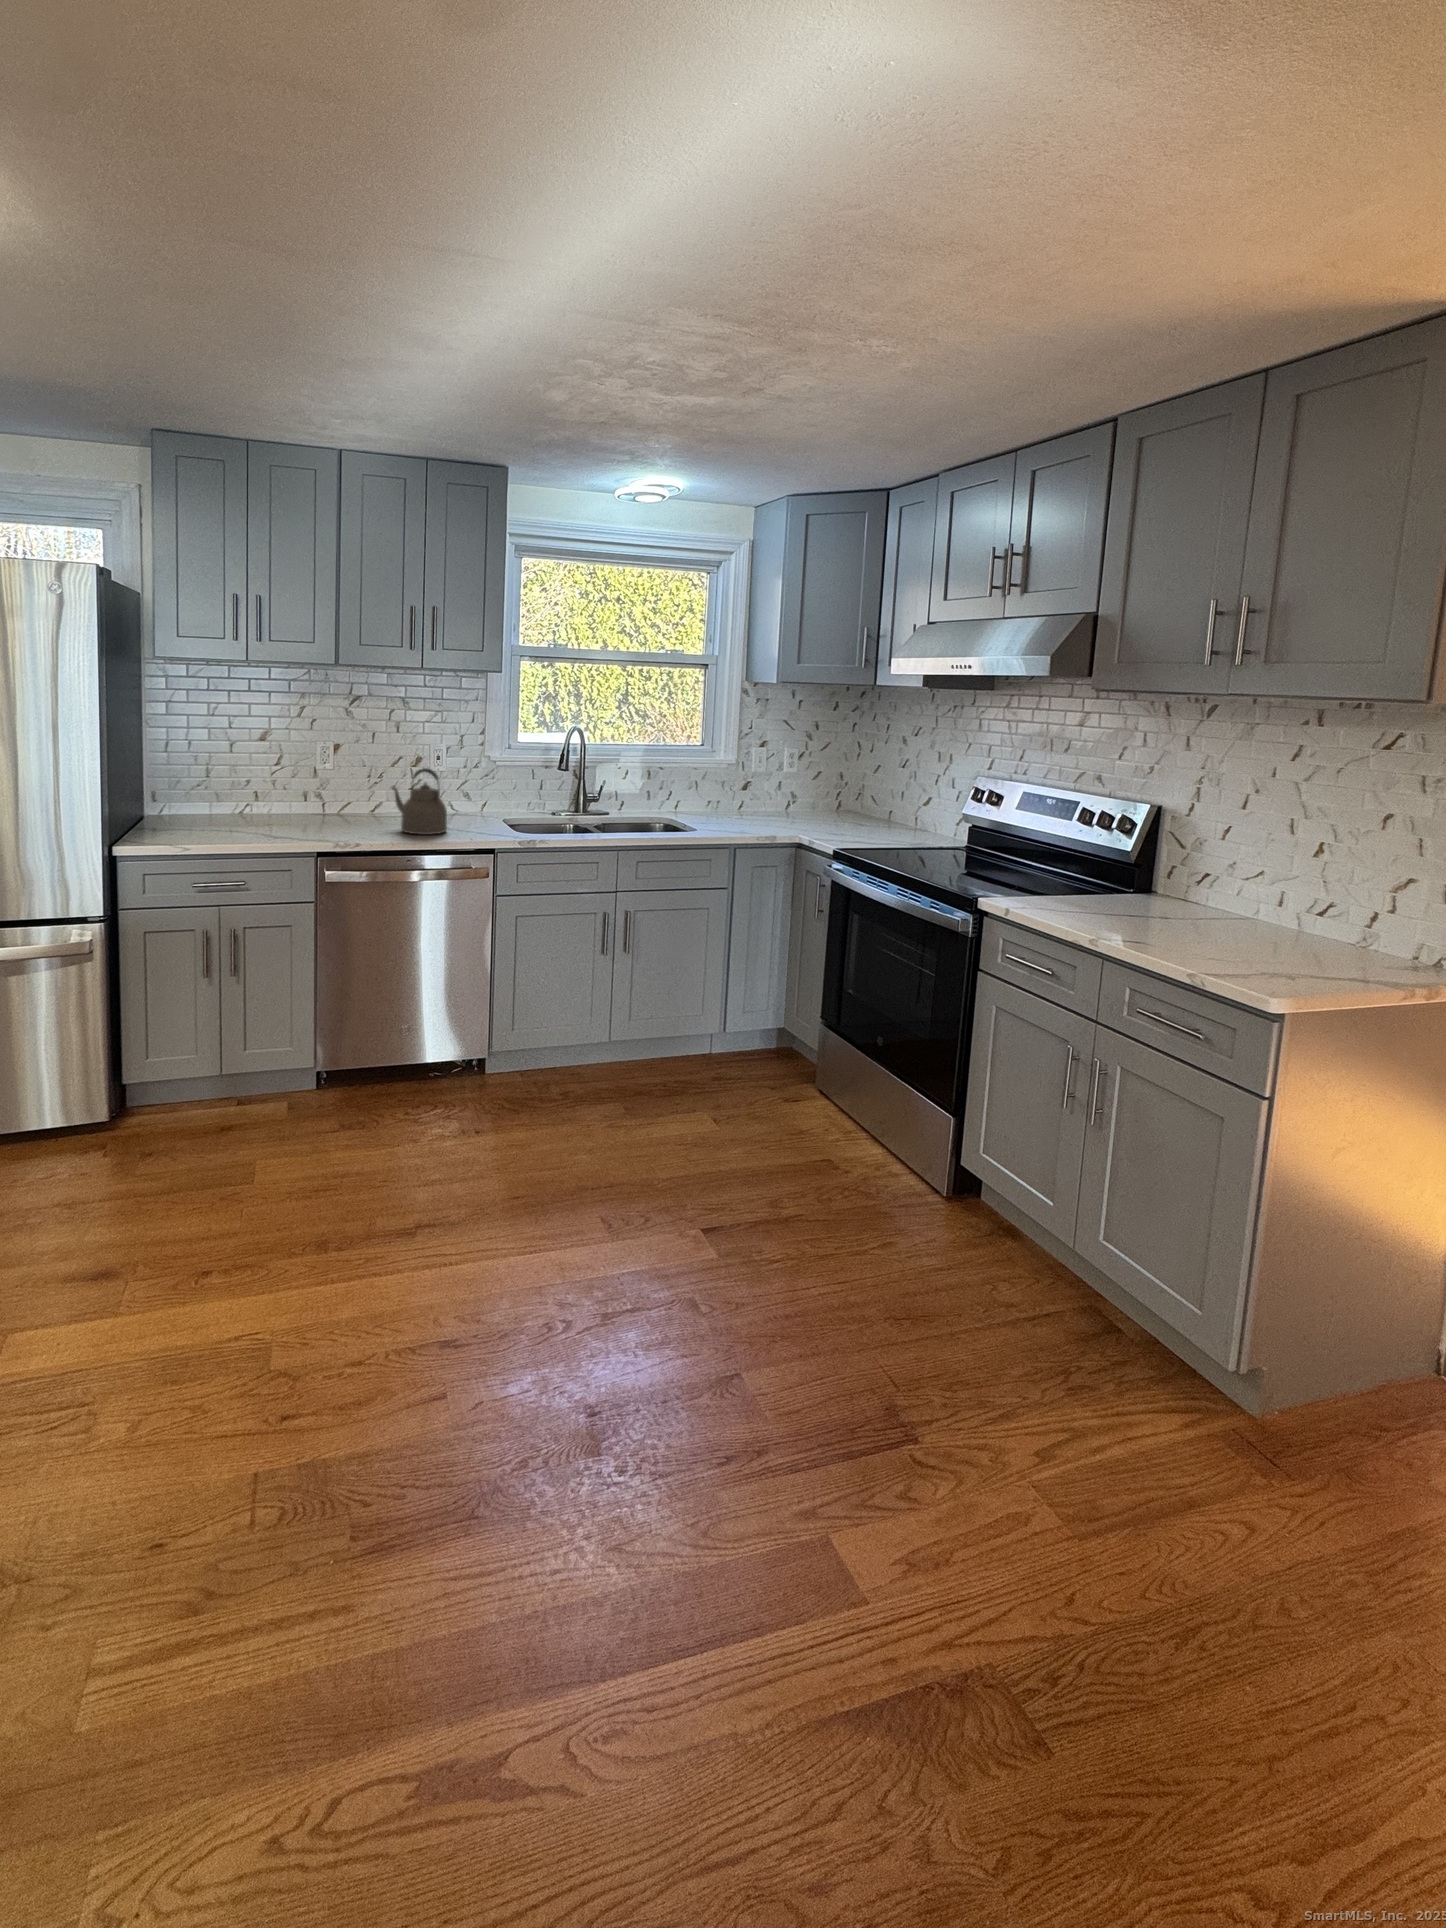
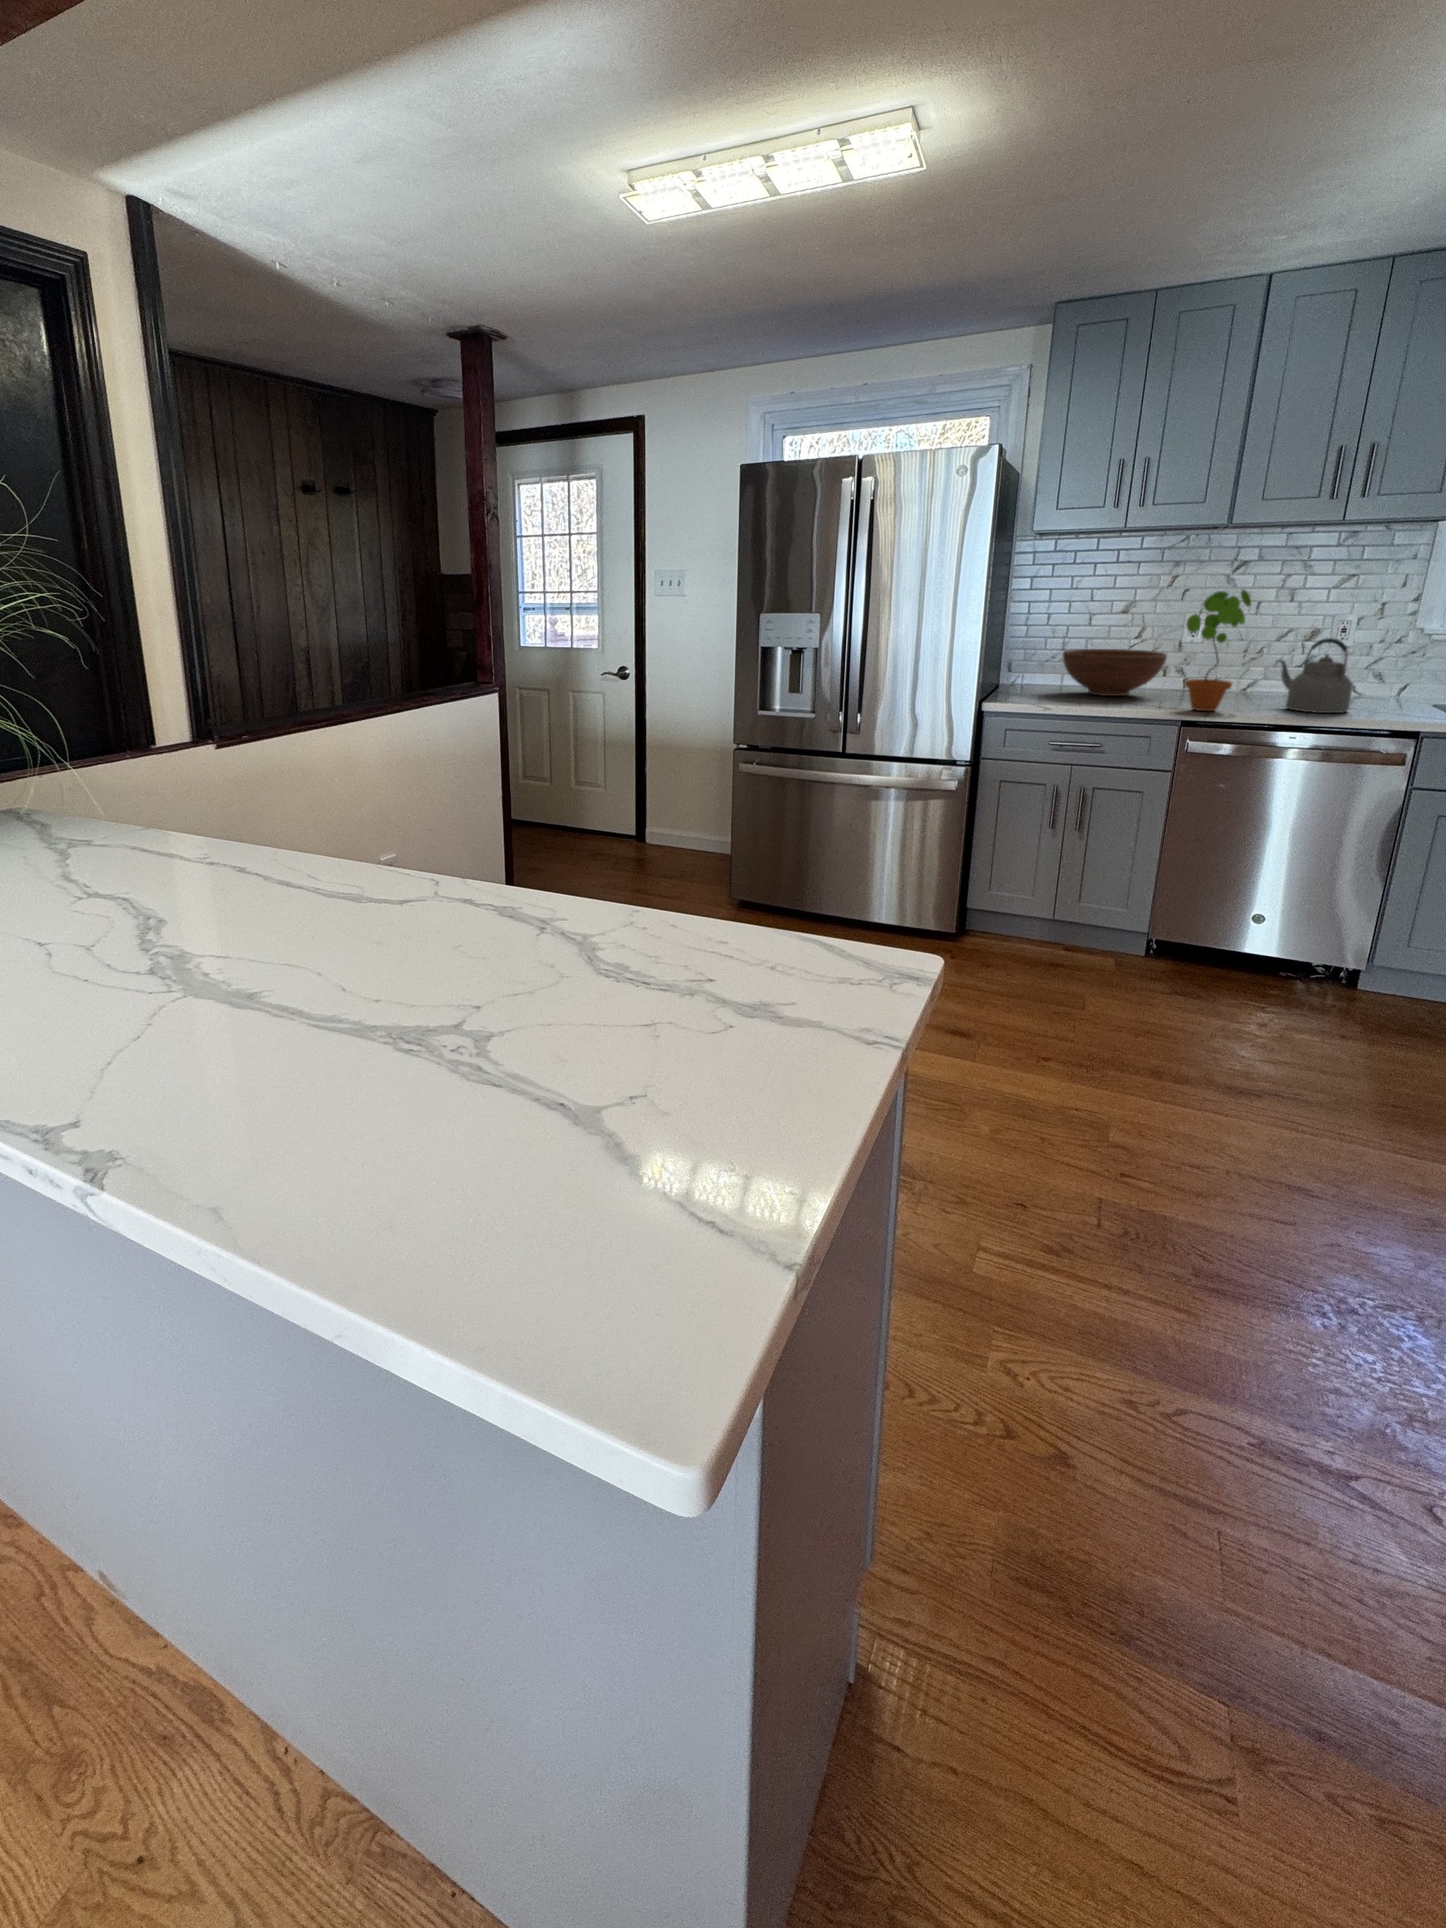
potted plant: none [309,726,360,840] -> present [1185,590,1251,711]
fruit bowl: none [204,776,302,826] -> present [1063,649,1167,696]

